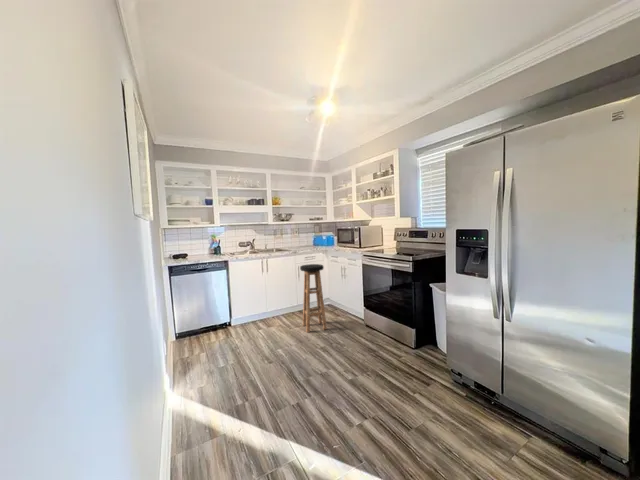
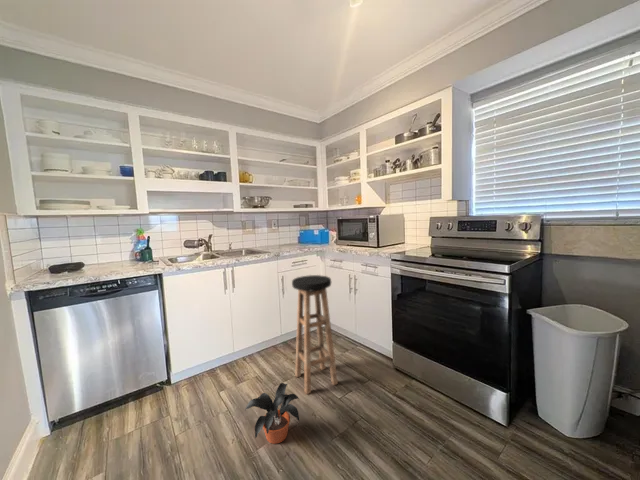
potted plant: none [271,320,300,348] -> present [245,383,299,444]

